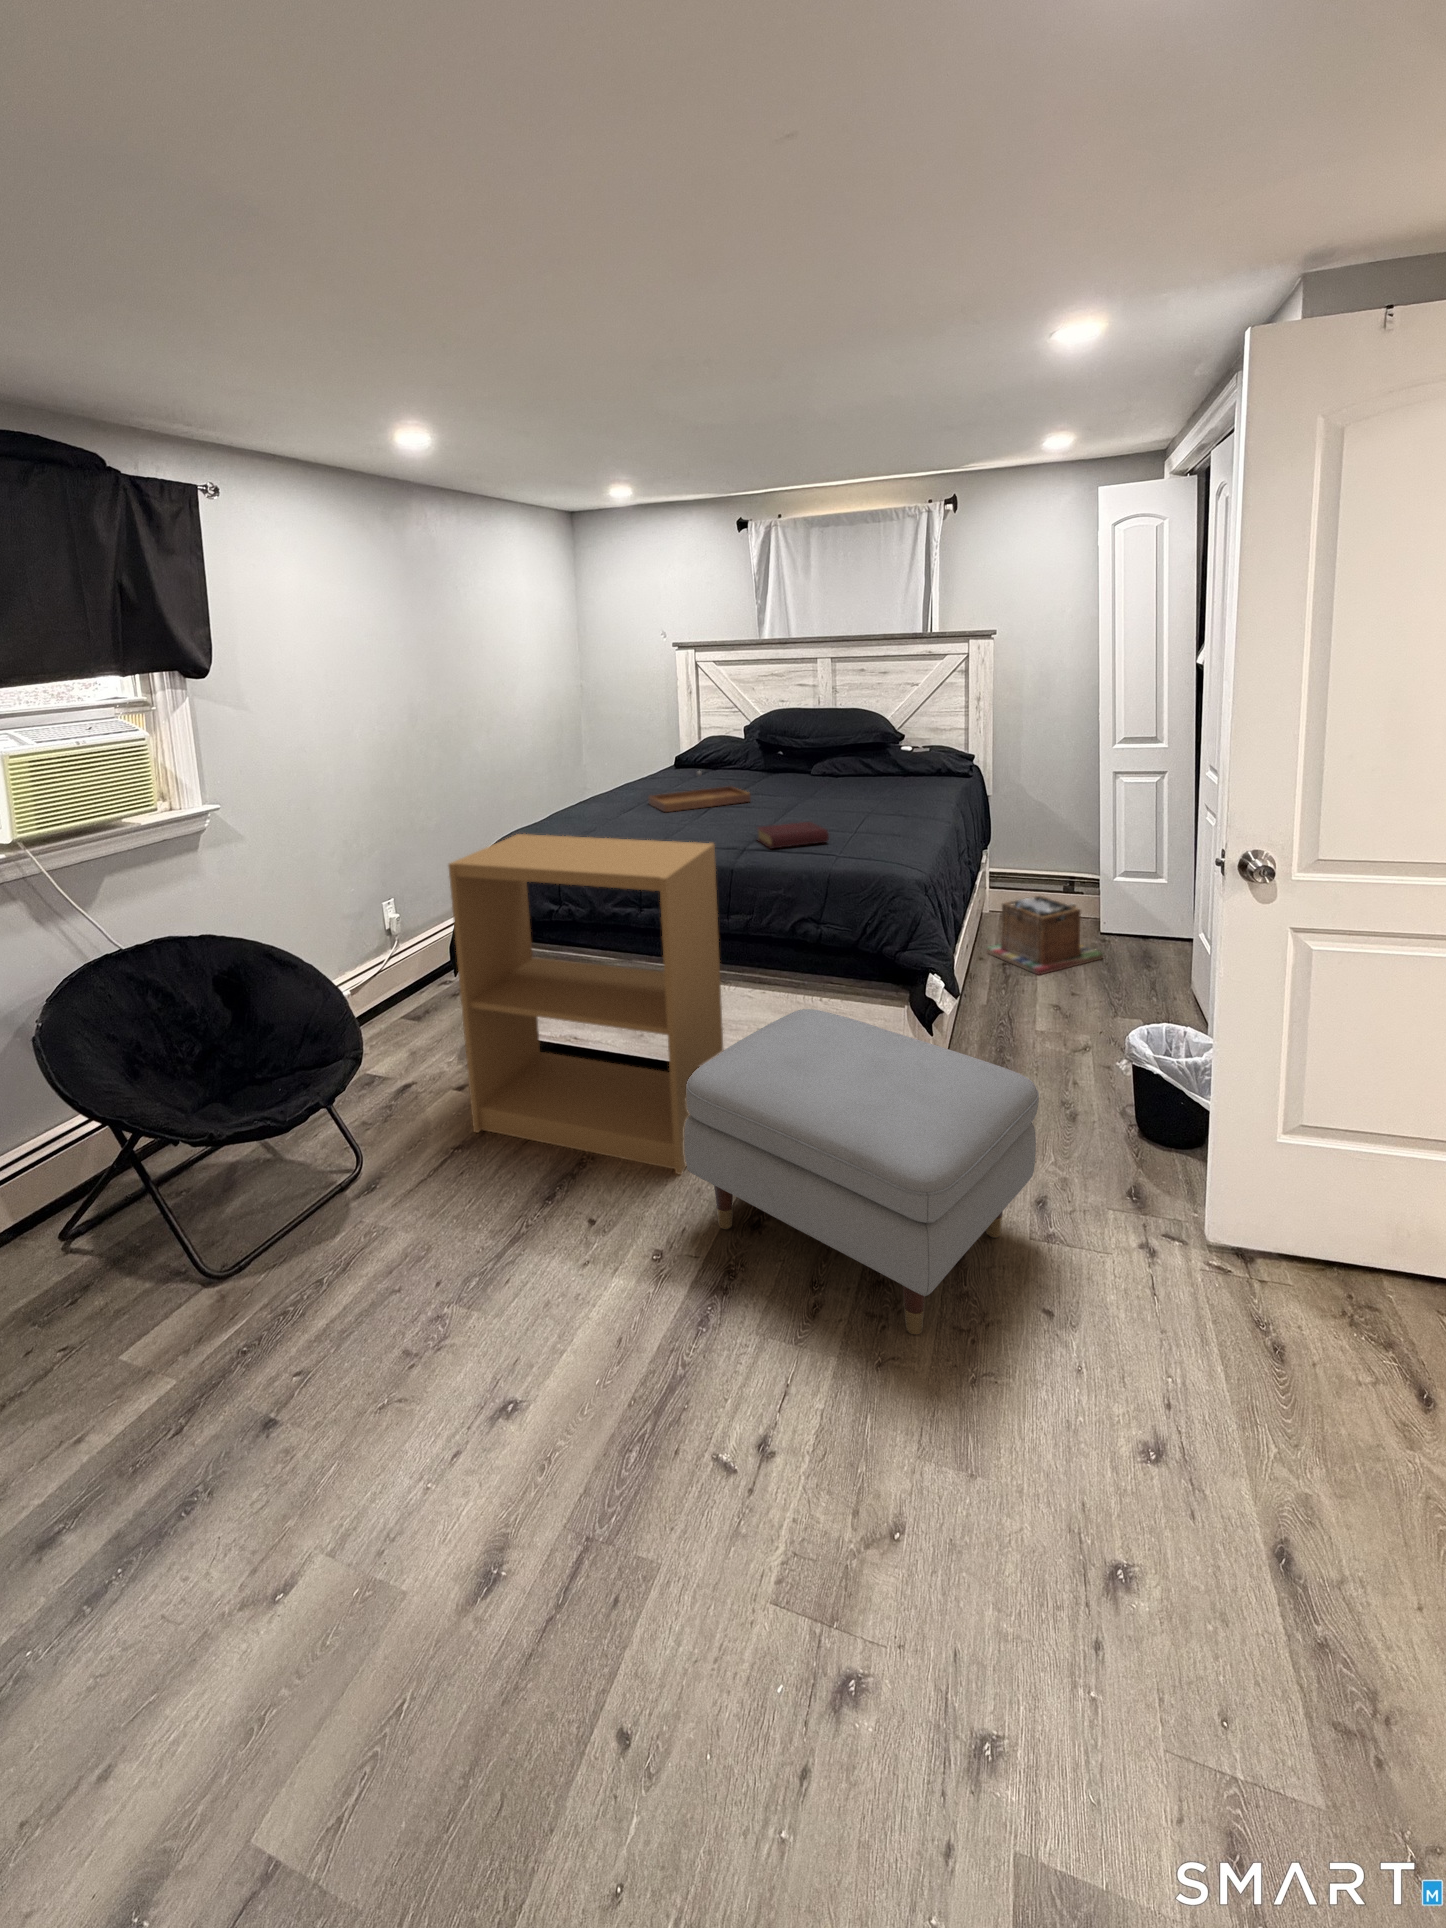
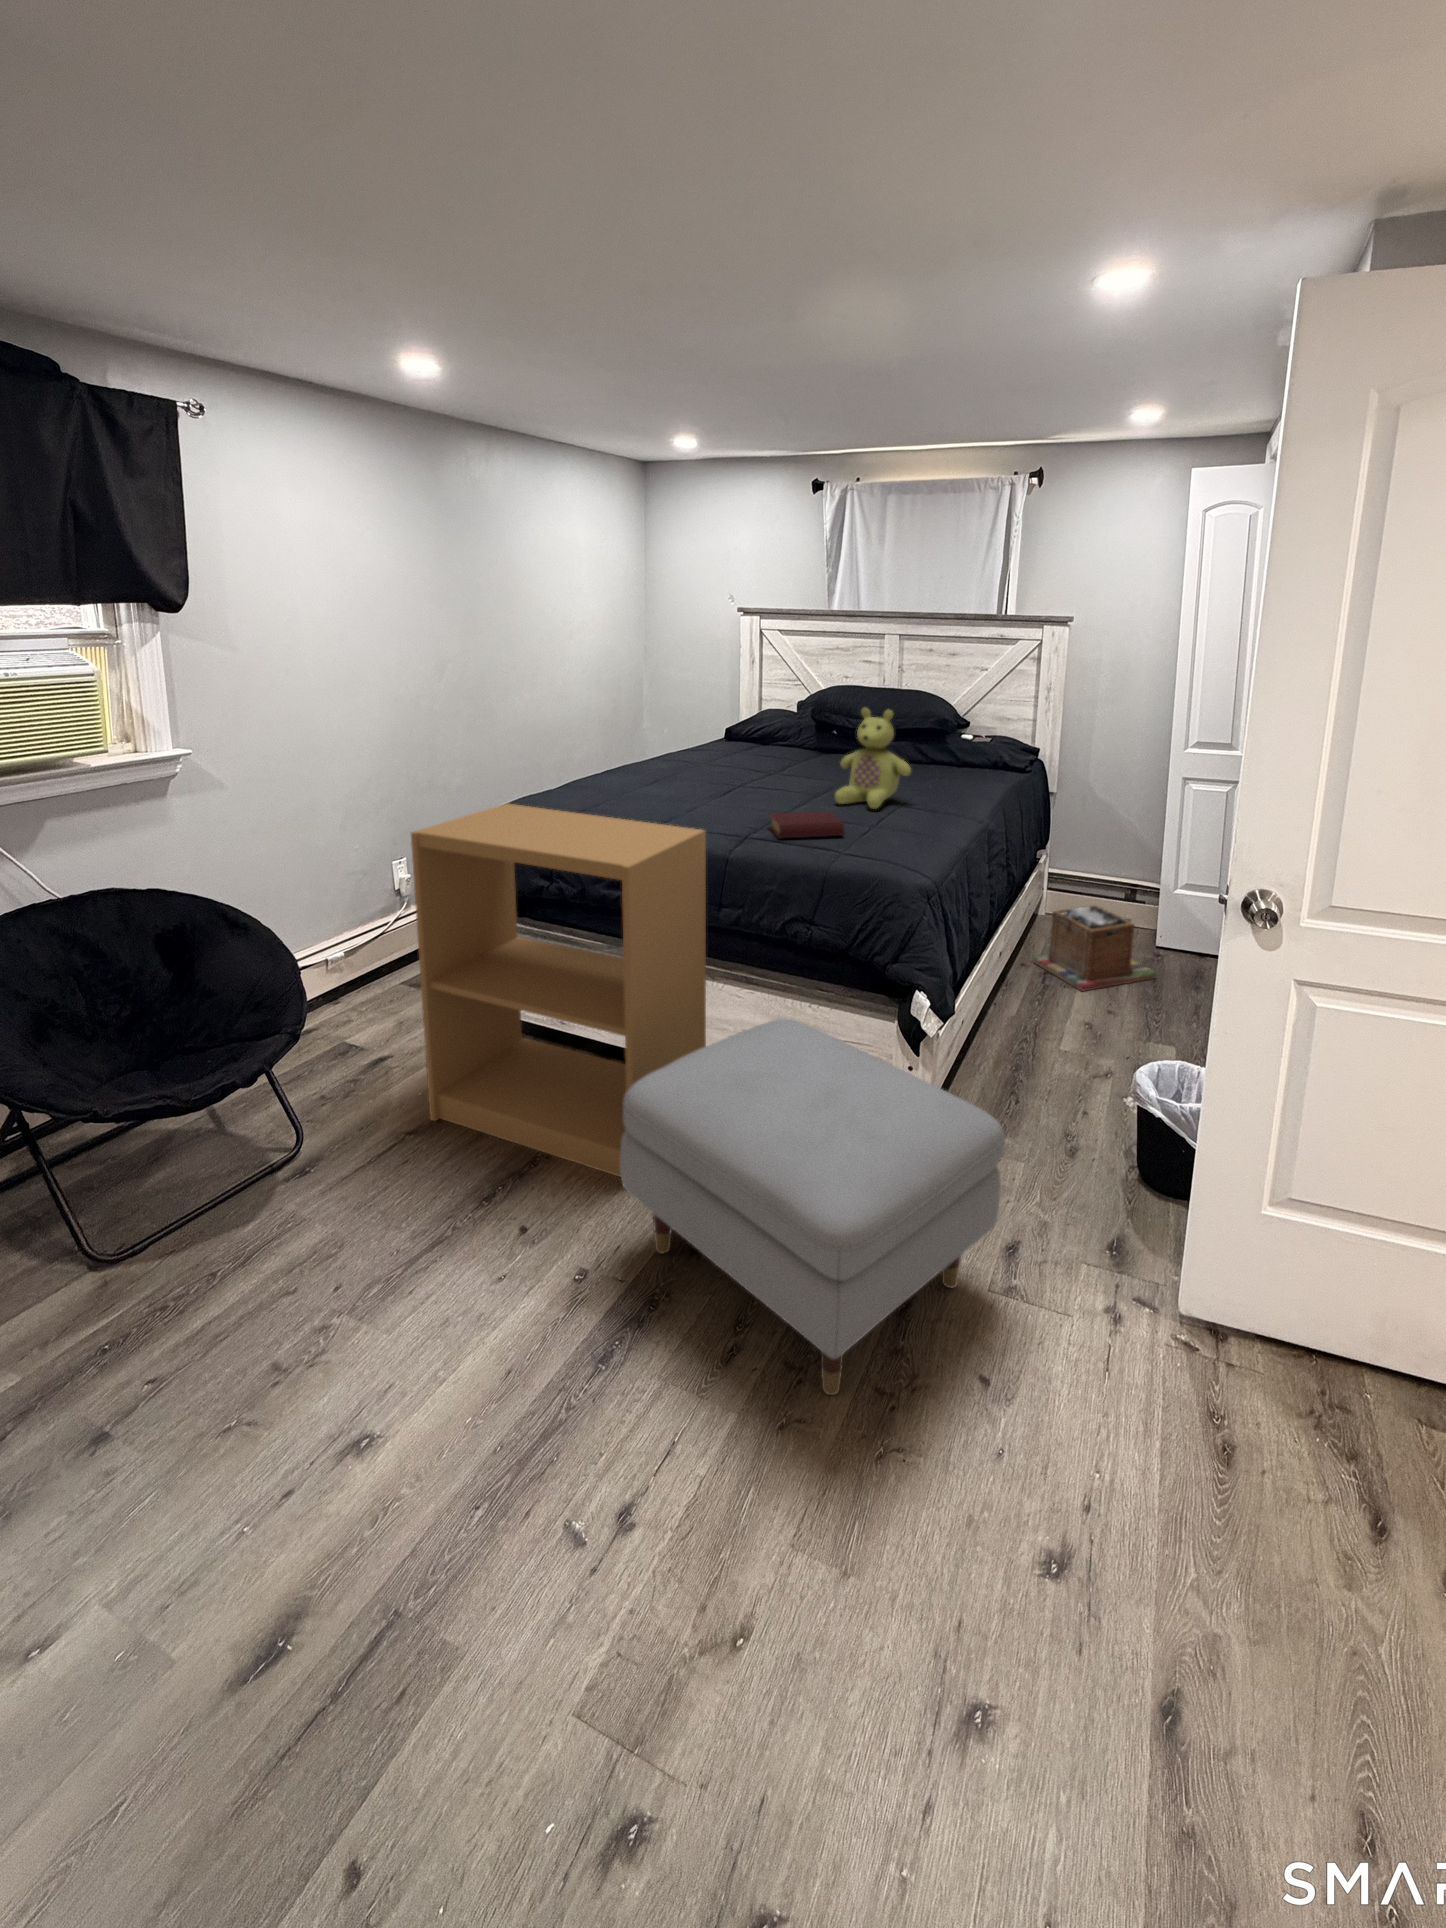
stuffed bear: none [804,726,873,818] -> present [835,708,911,809]
tray: present [648,771,751,812] -> none [677,746,785,789]

